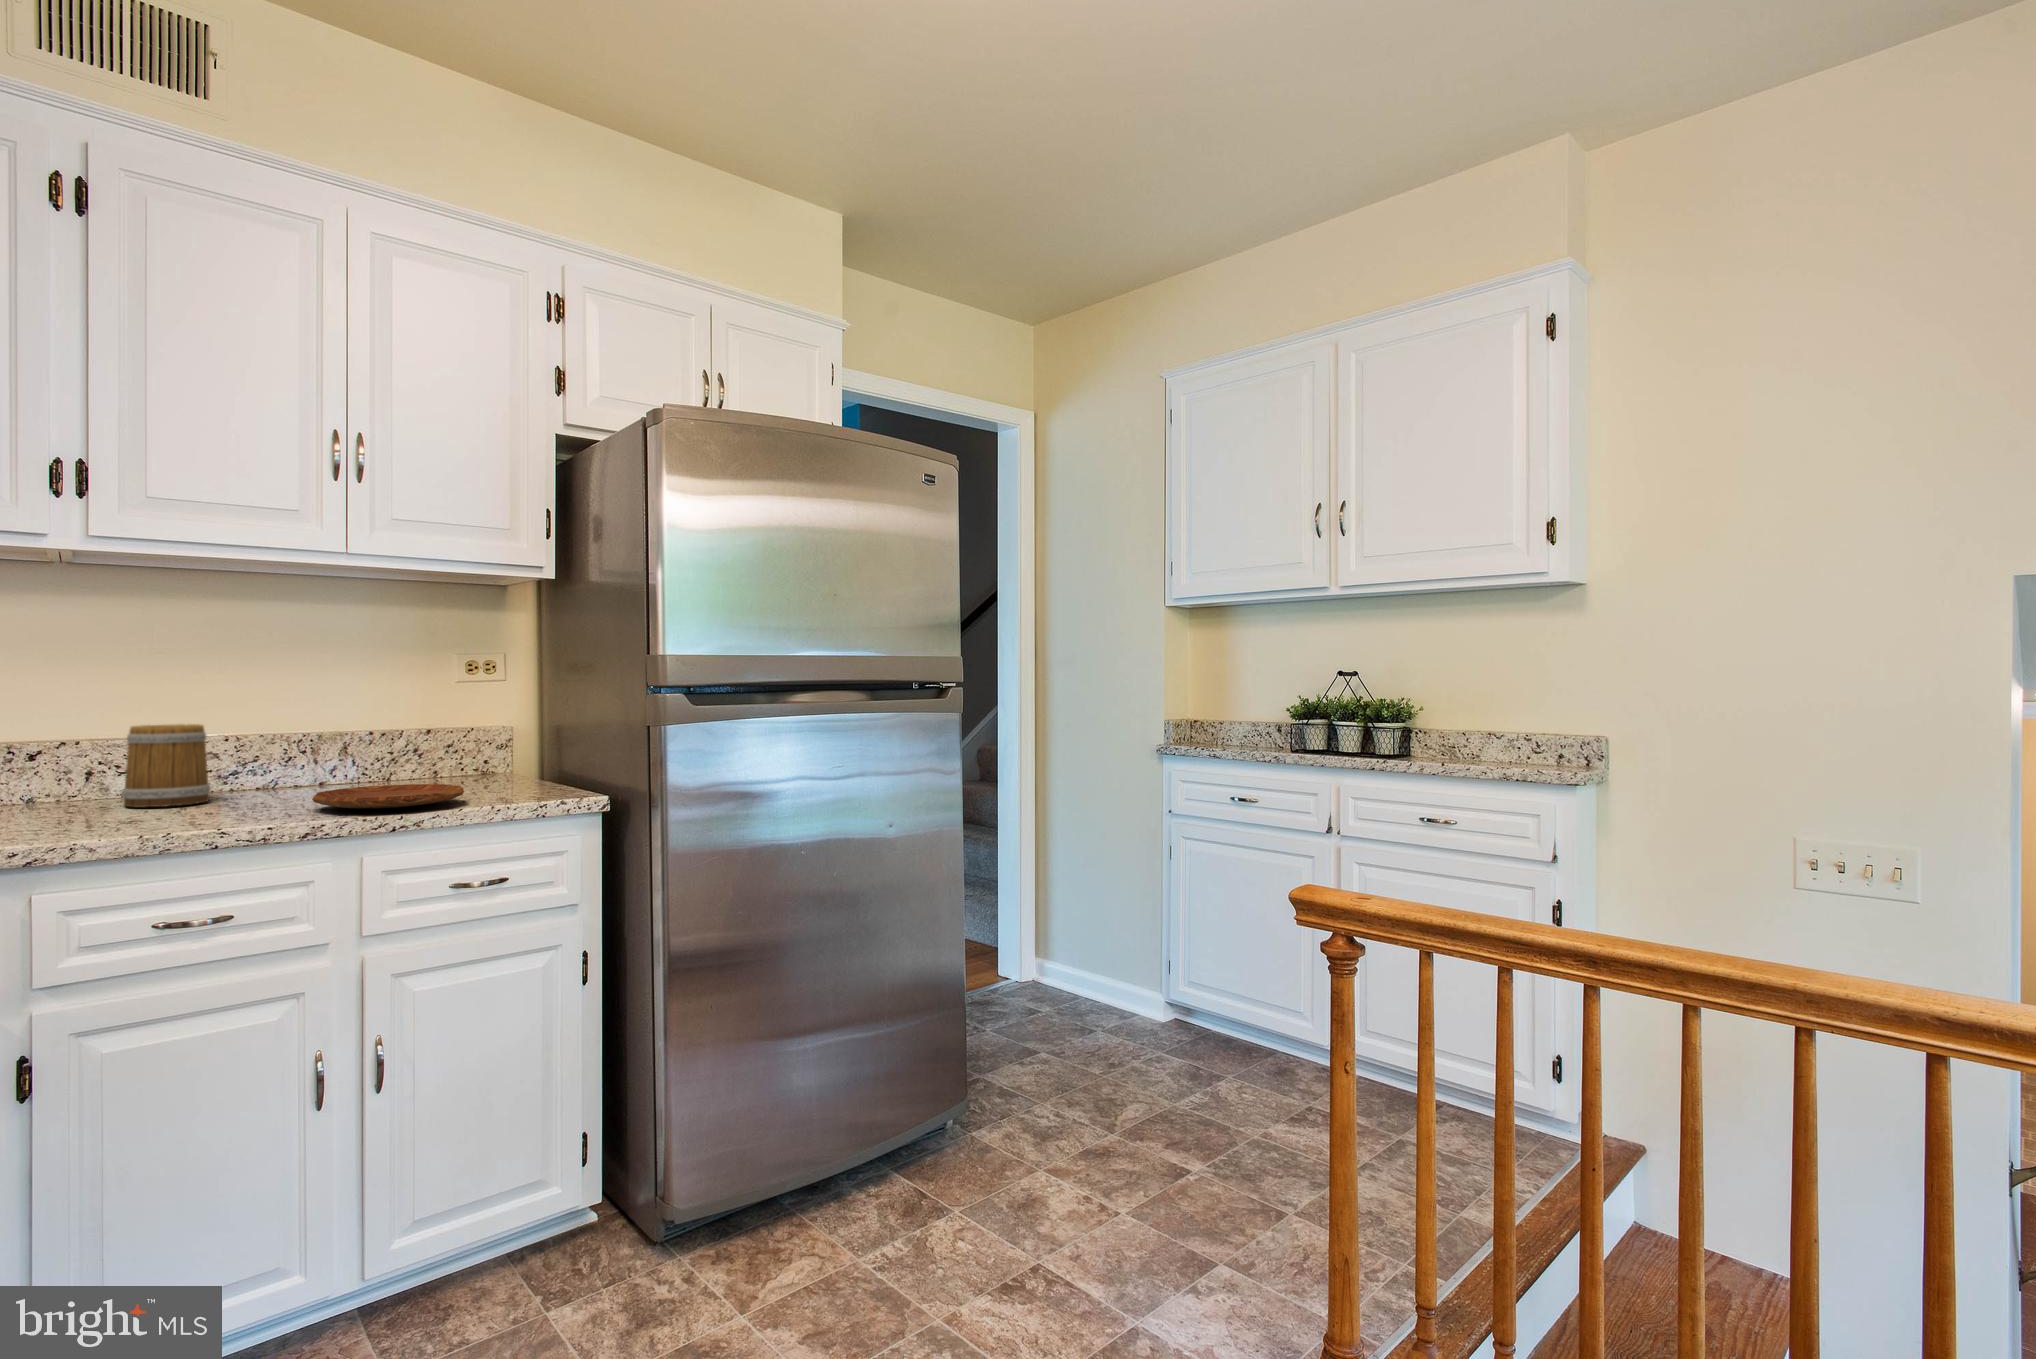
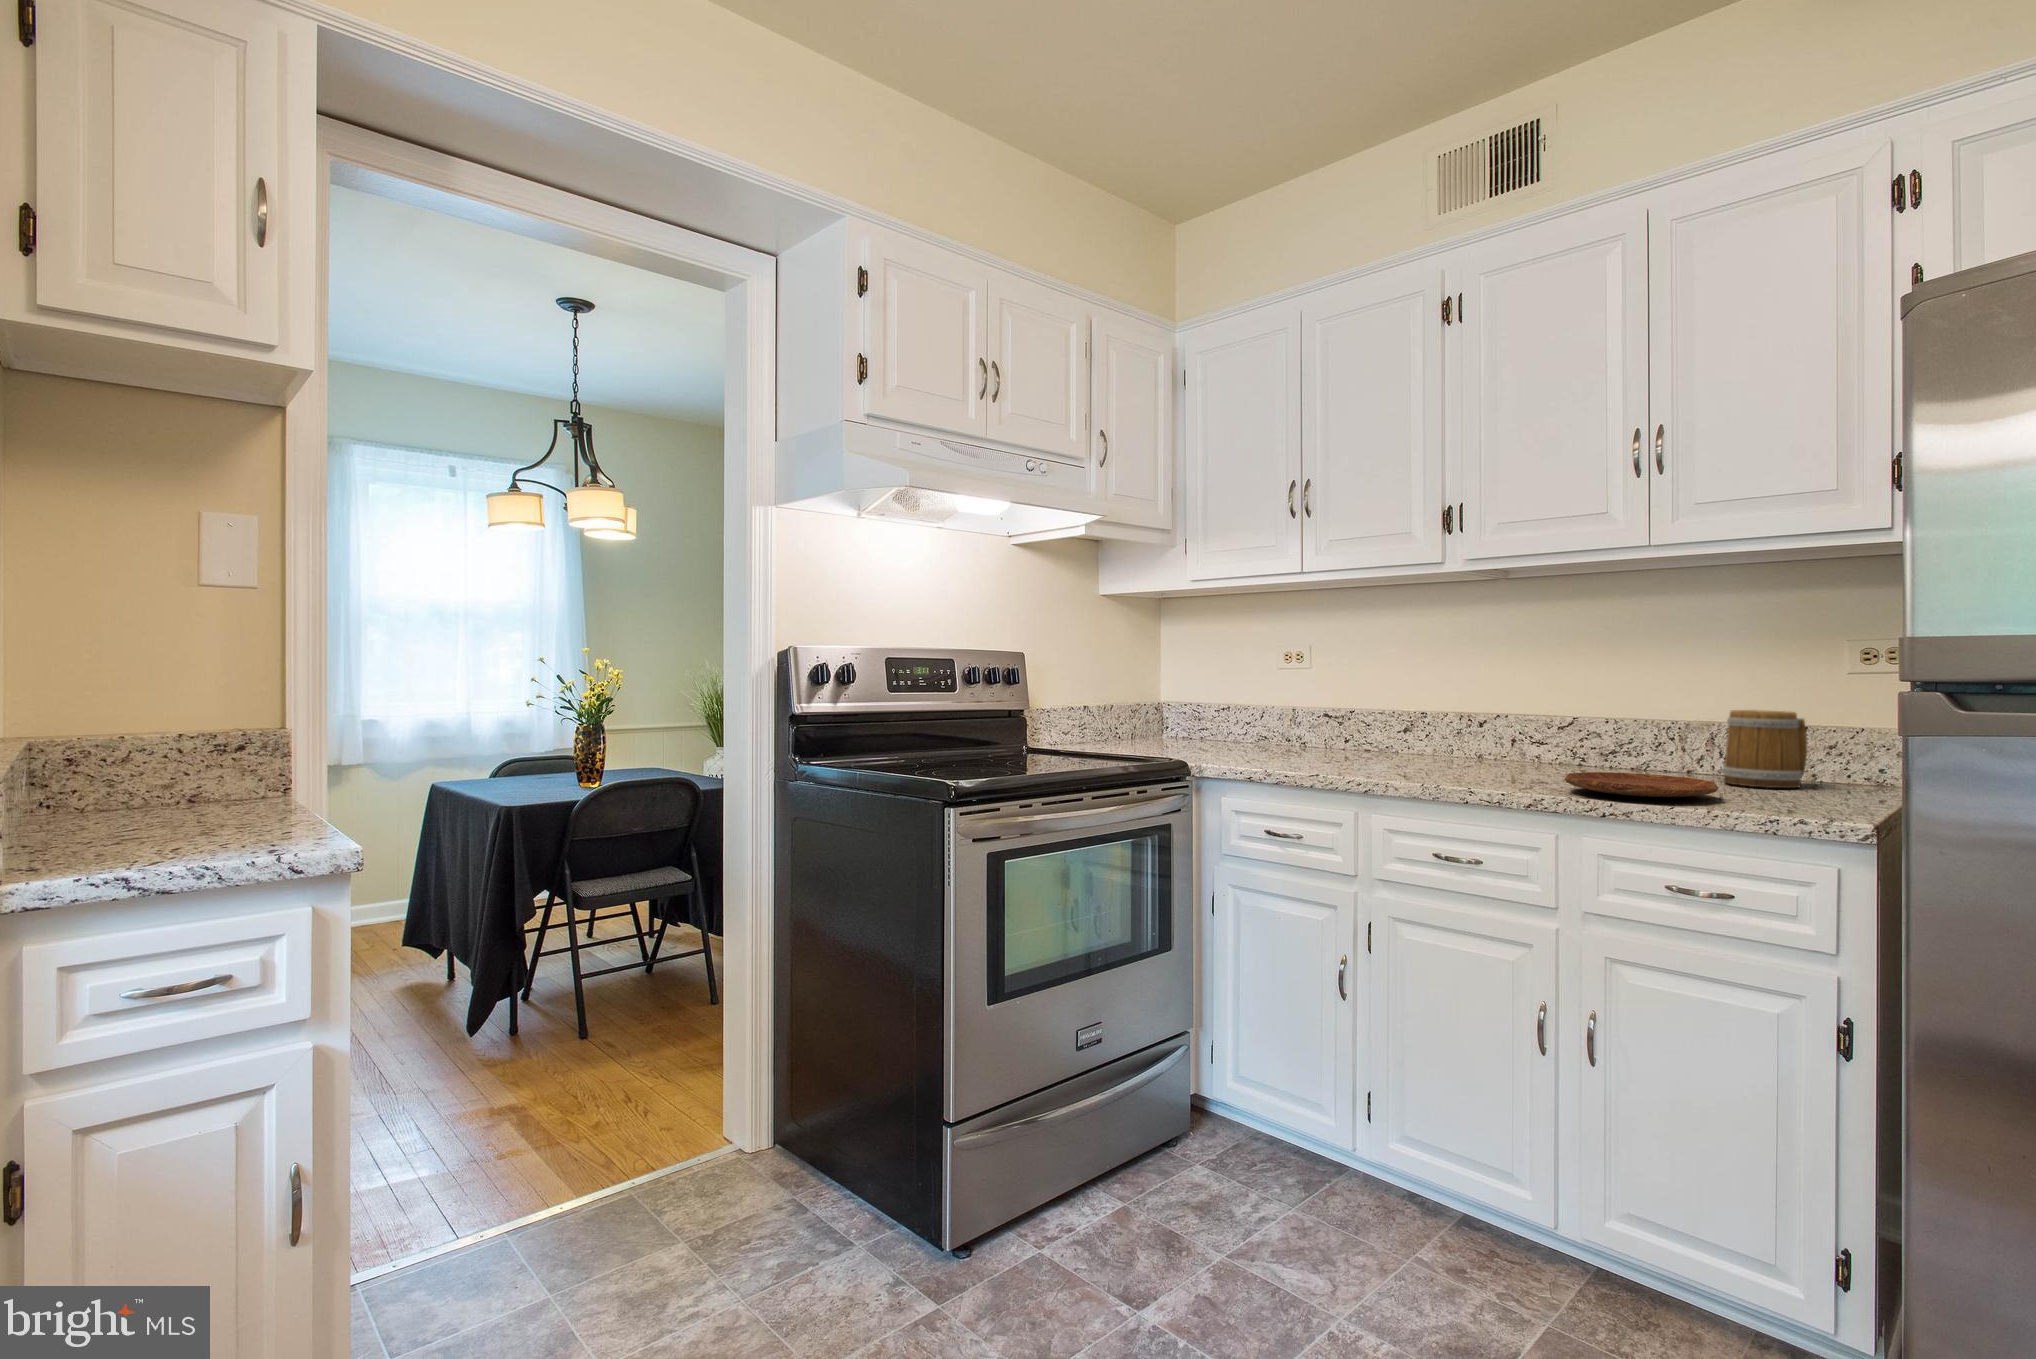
mug: present [121,724,210,807] -> present [1722,710,1807,788]

